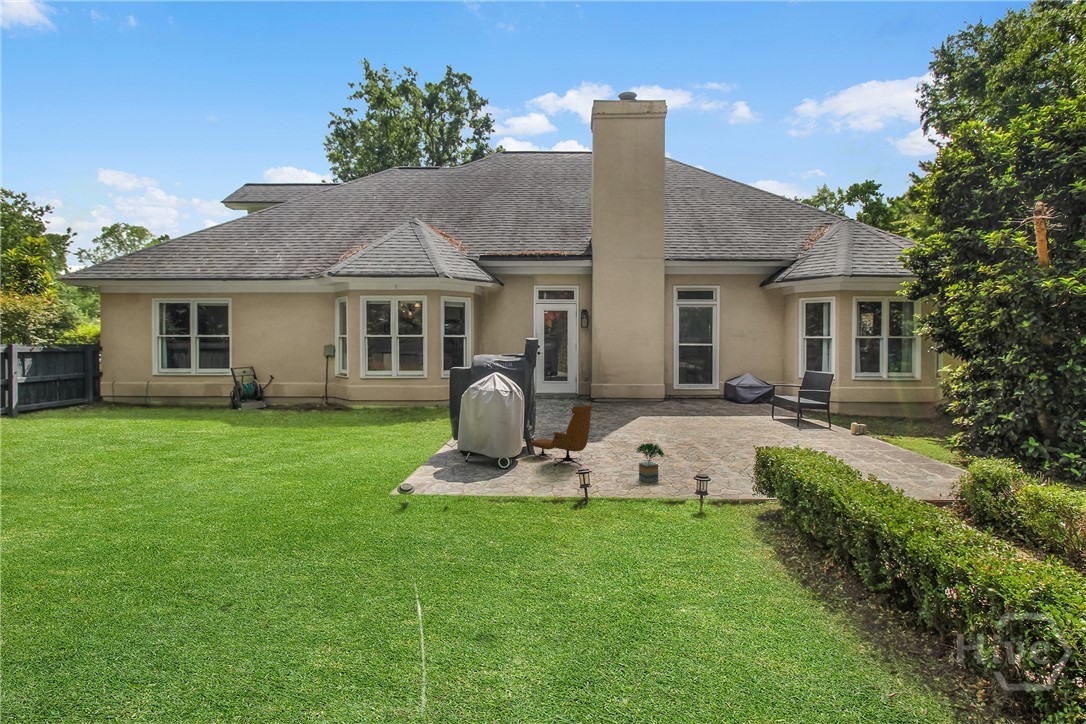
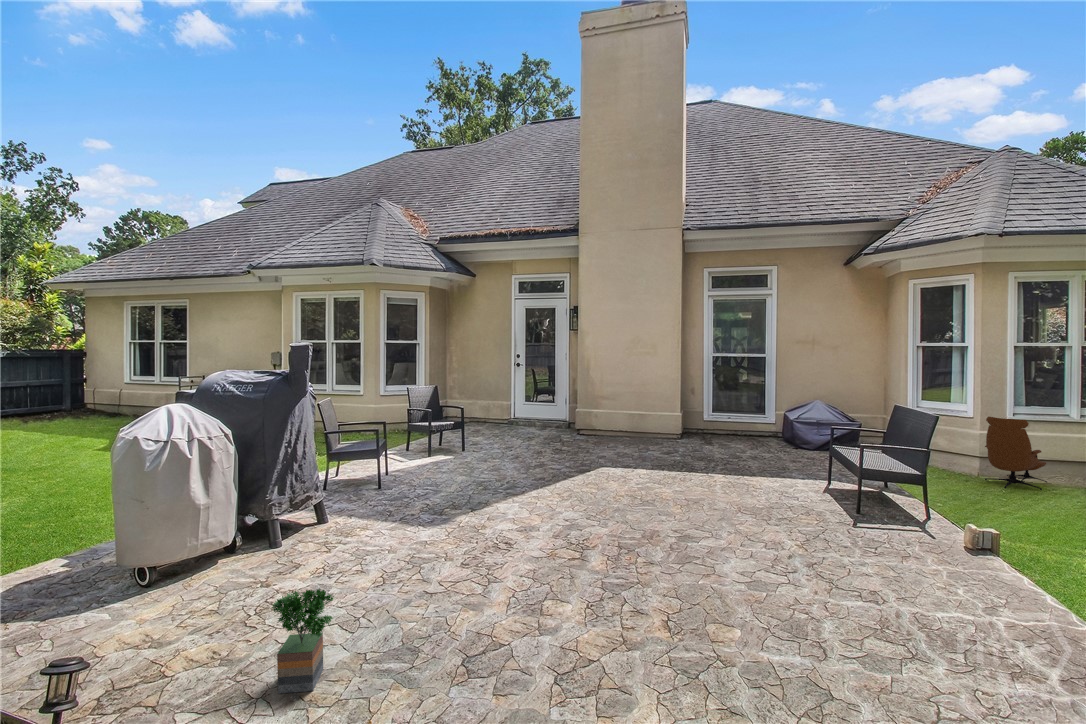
lounge chair: present [530,404,592,466] -> present [985,417,1047,490]

